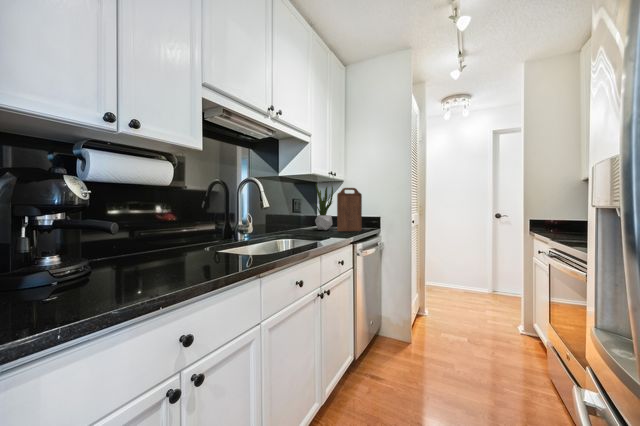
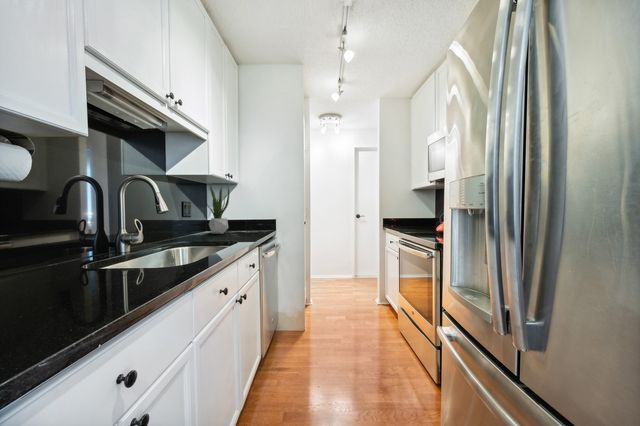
cutting board: present [337,188,362,231] -> none [236,190,261,235]

